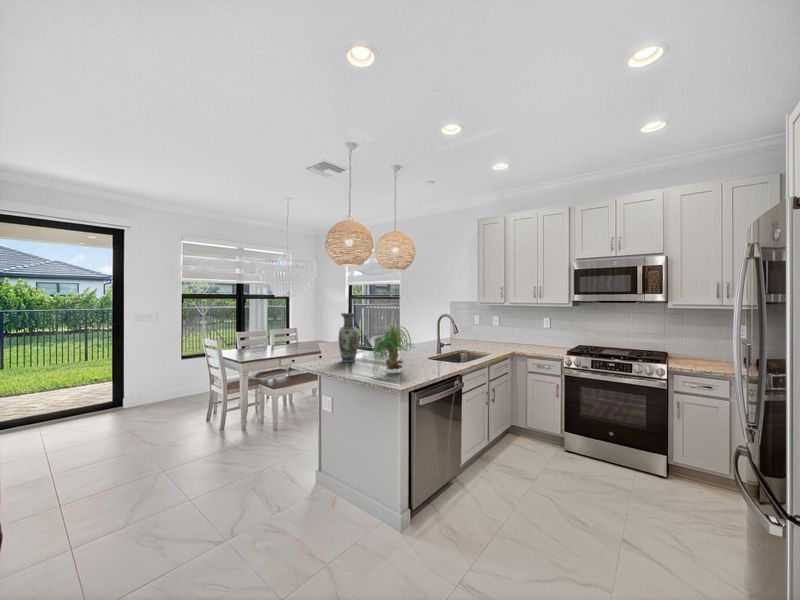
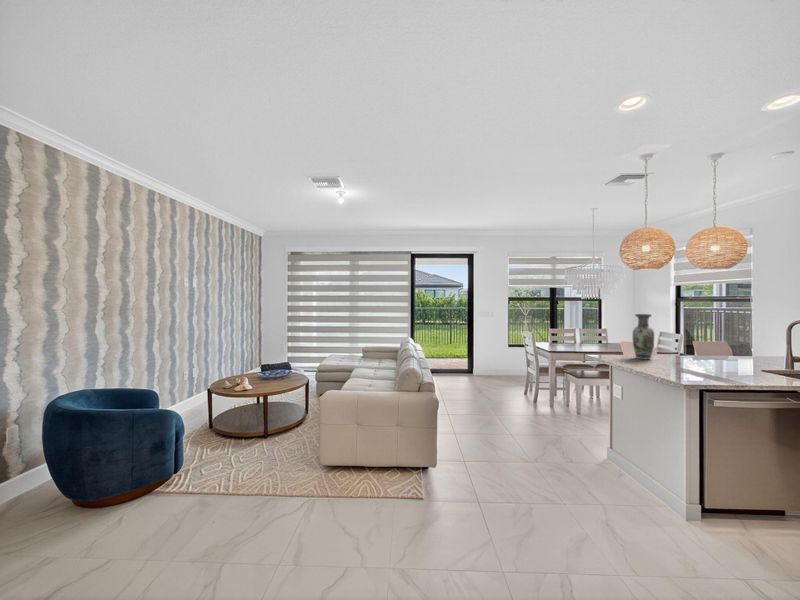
plant: present [373,324,415,371] -> none [656,324,713,371]

